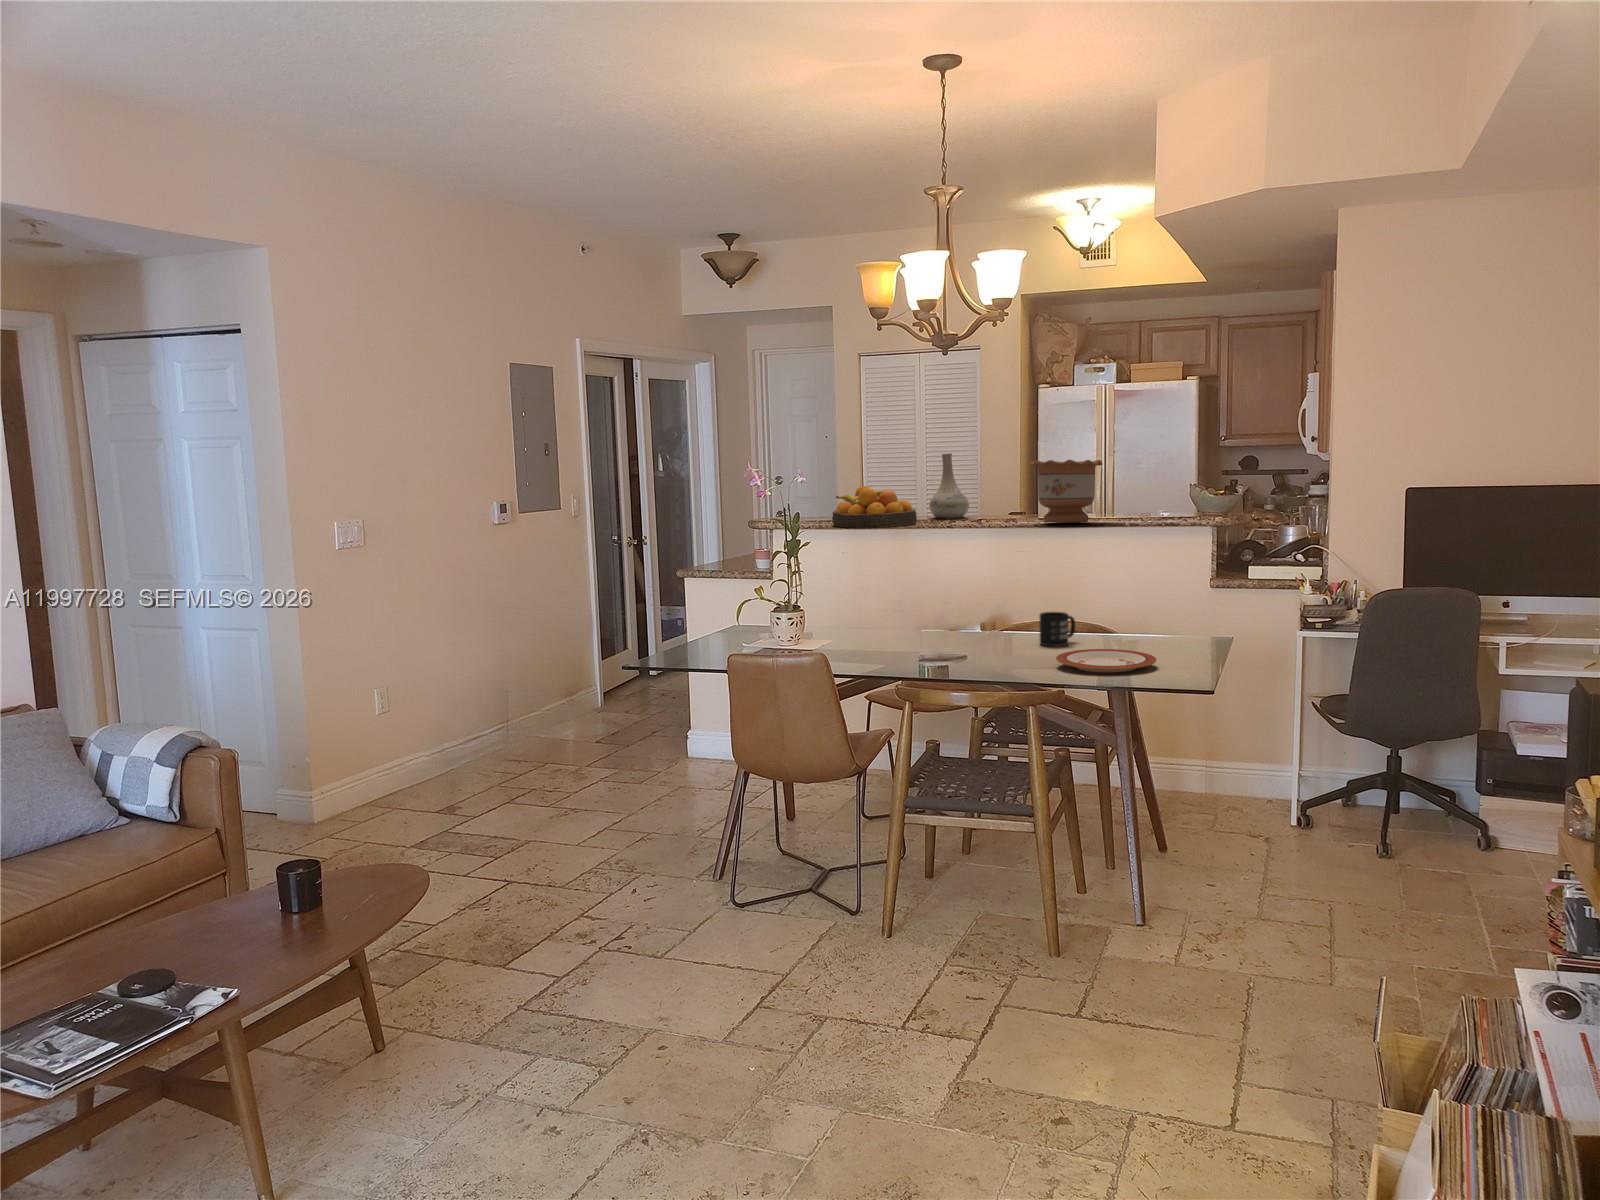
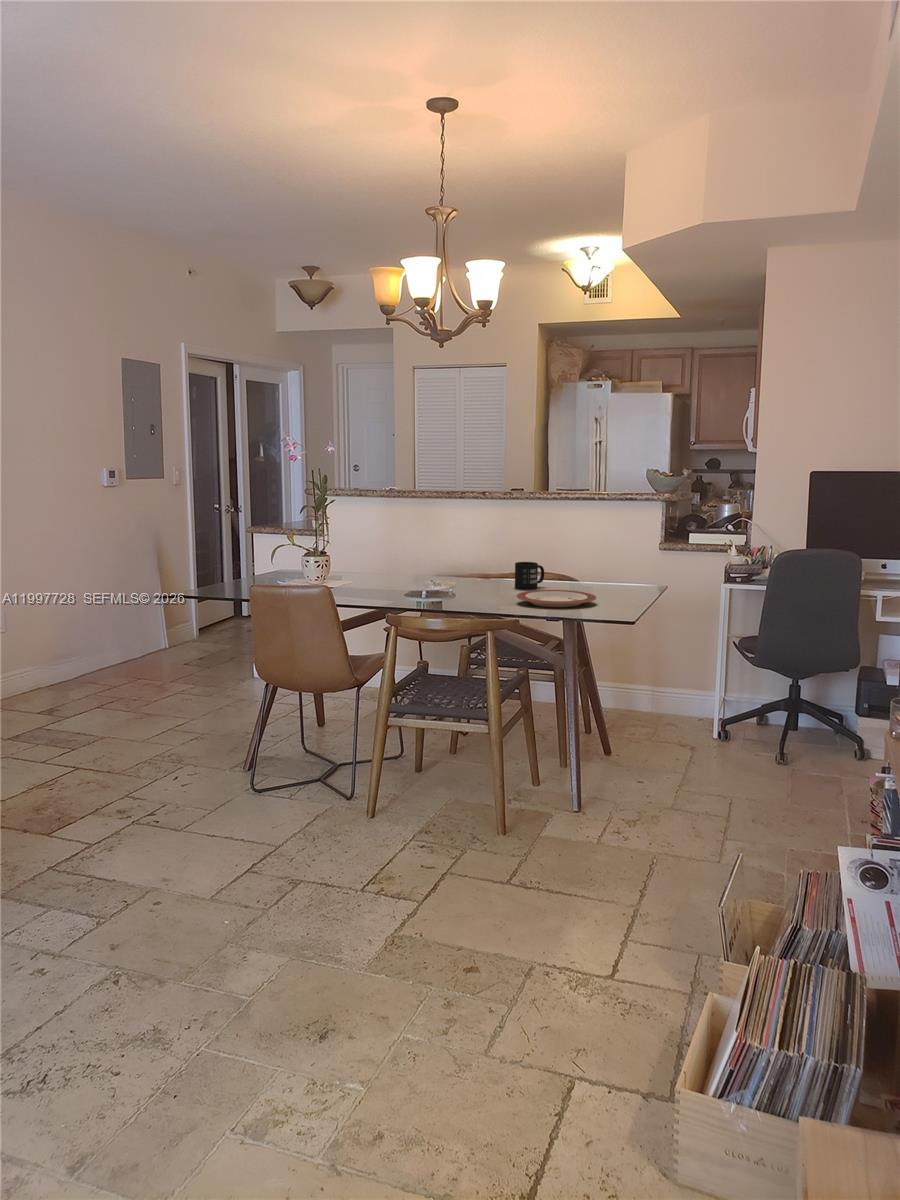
vase: present [929,453,969,519] -> none [450,440,482,492]
flower pot: present [1031,460,1102,522] -> none [524,444,580,495]
fruit bowl: present [832,486,917,528] -> none [369,463,436,495]

